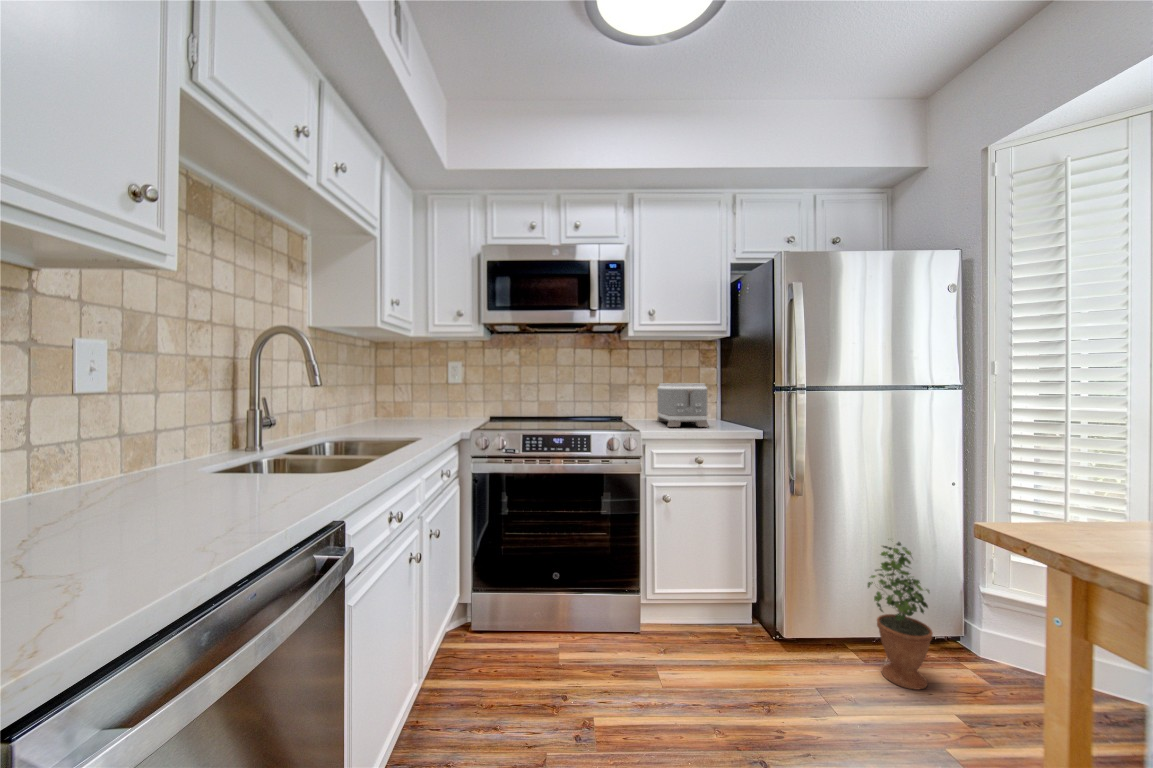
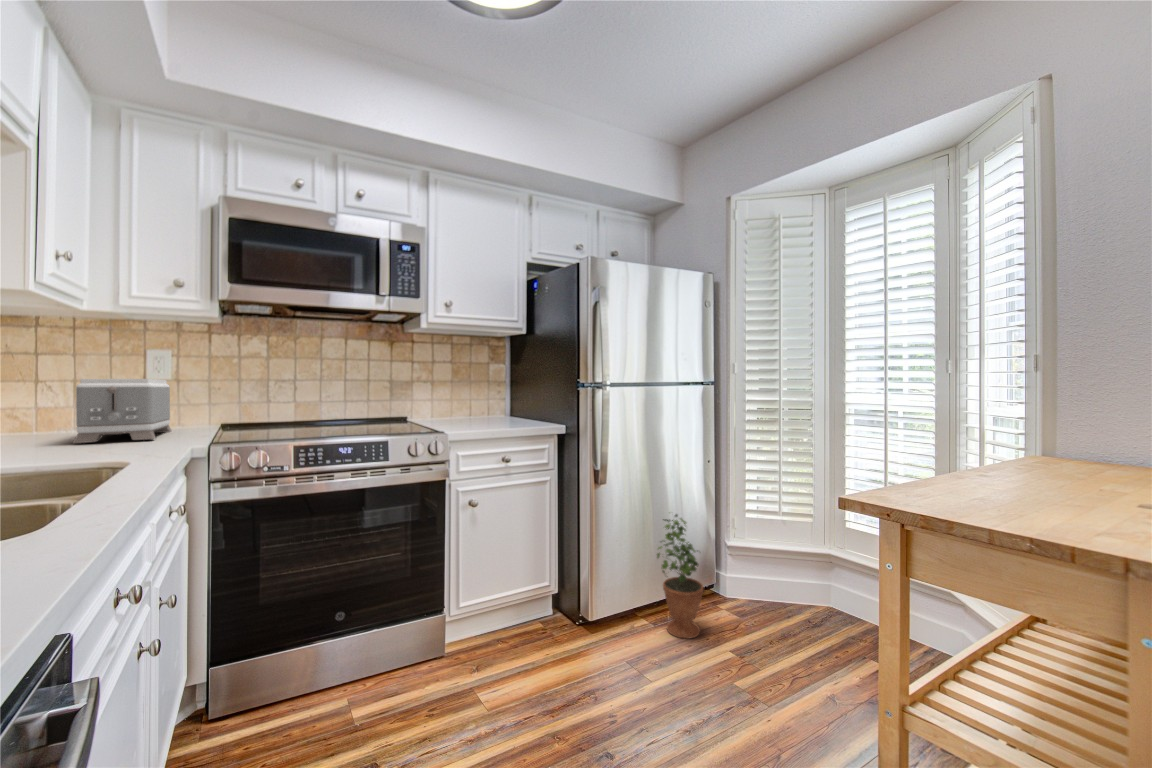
toaster: present [657,383,709,427] -> present [73,379,172,443]

